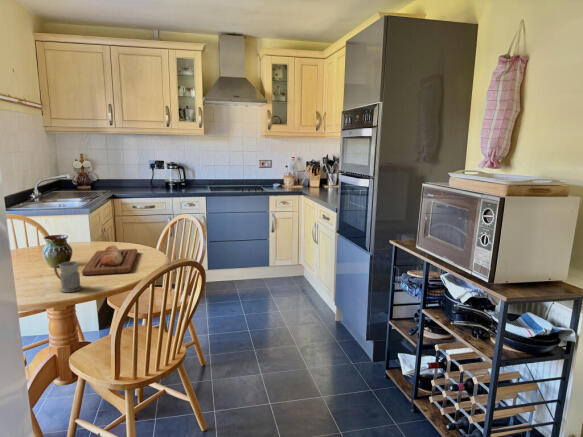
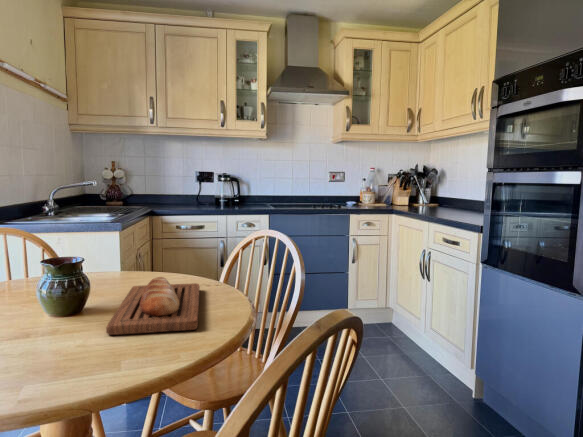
mug: present [54,261,82,292] -> none [49,309,104,382]

